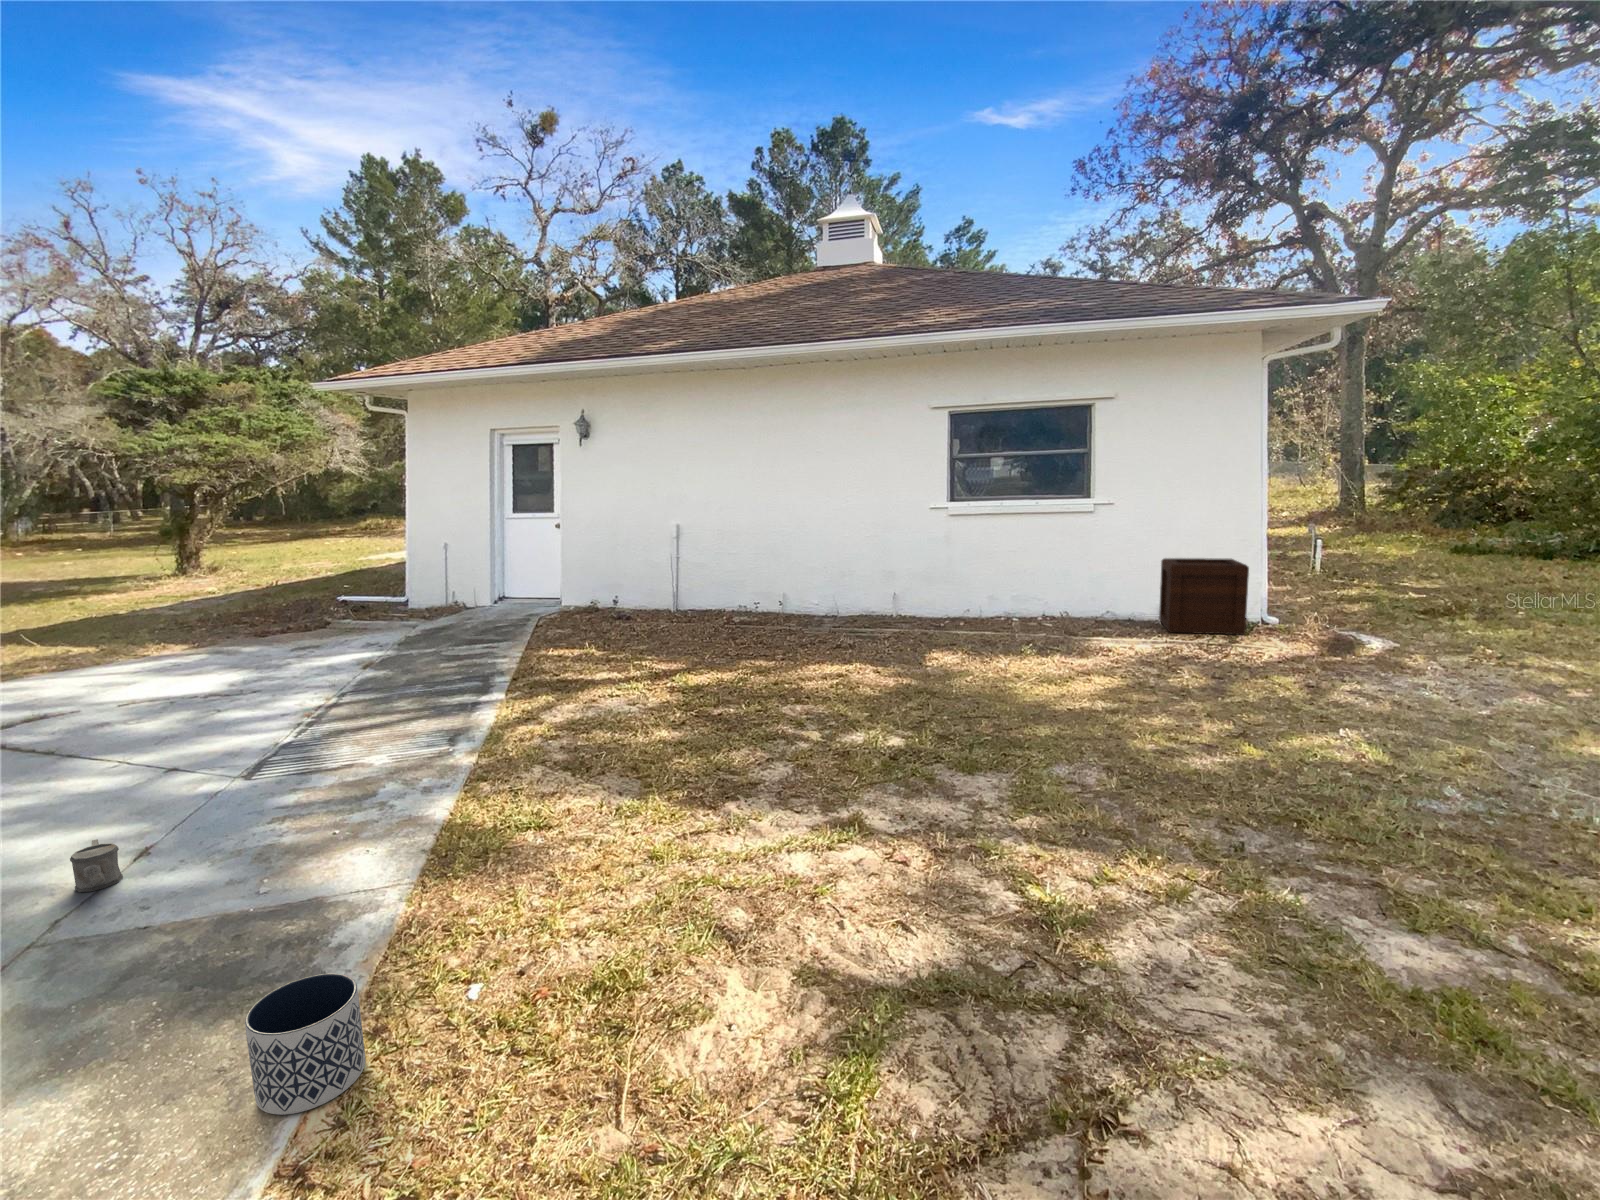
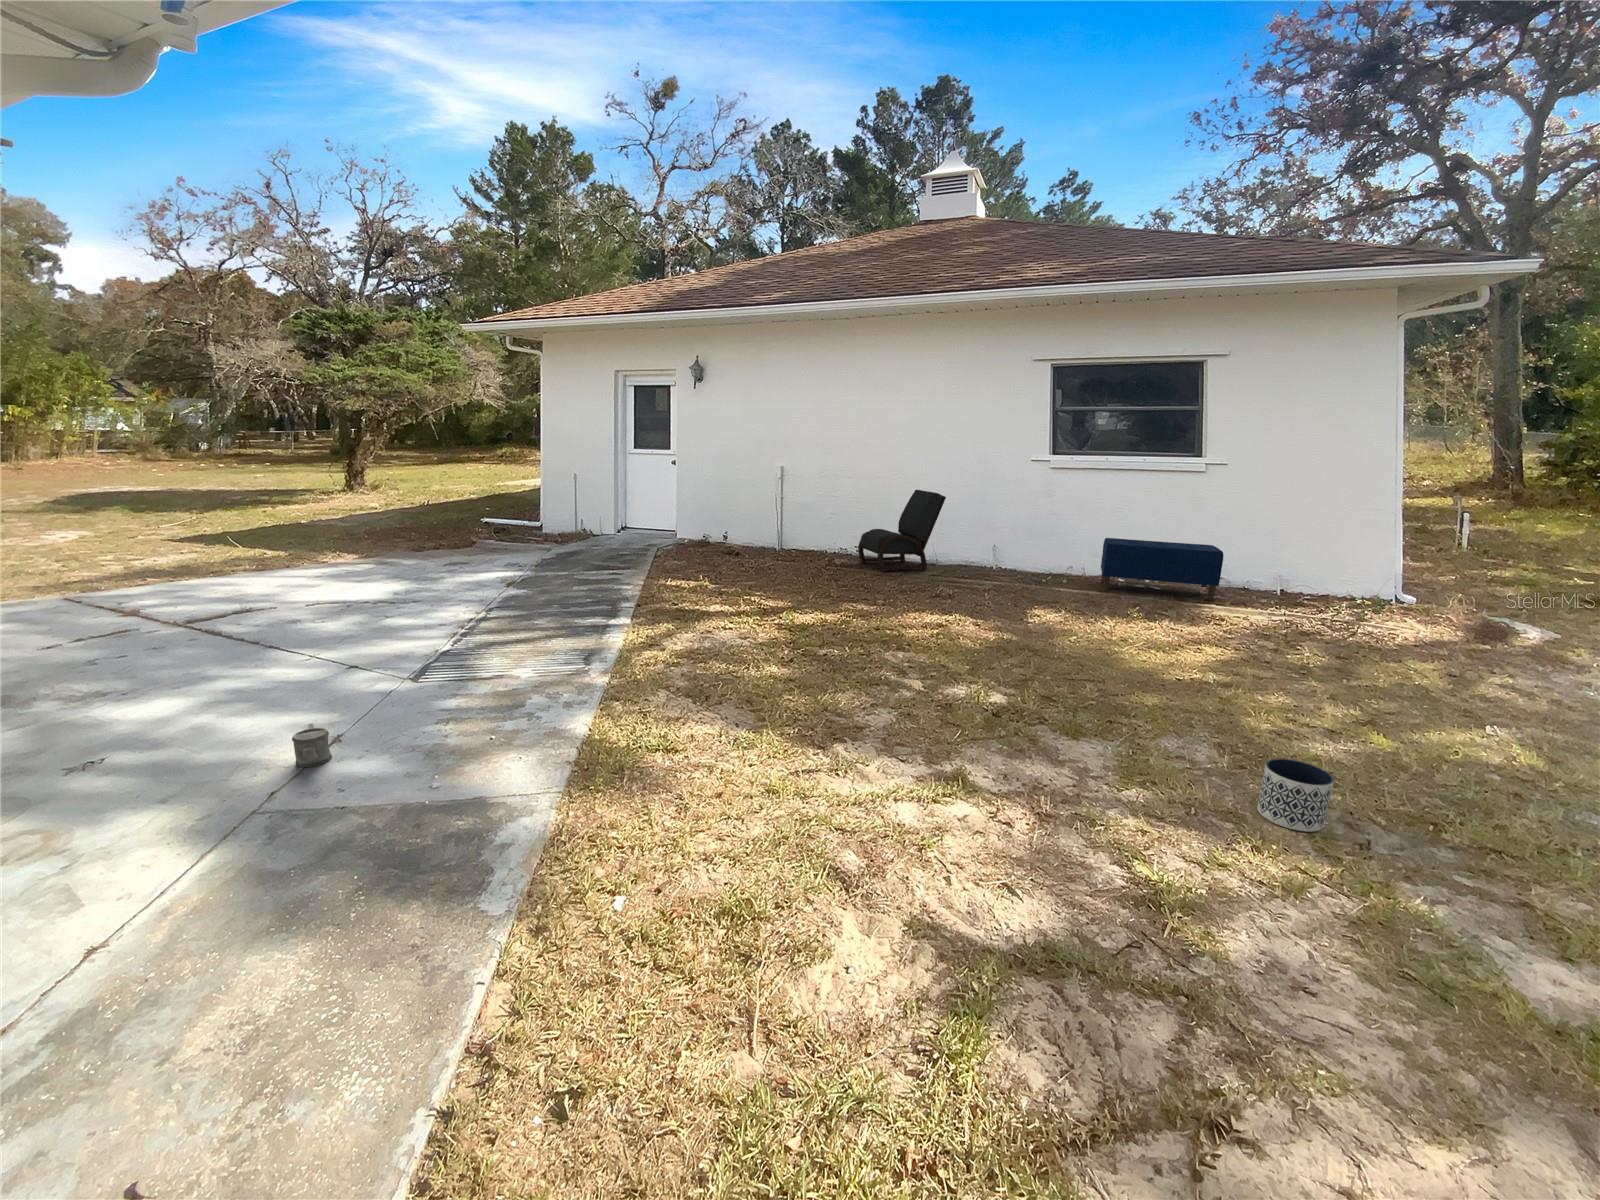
lounge chair: none [755,535,844,626] -> present [858,490,946,572]
wooden crate: present [1159,558,1249,635] -> none [1252,535,1357,617]
bench: none [1009,572,1126,629] -> present [1101,538,1223,601]
planter: present [245,974,366,1115] -> present [1257,759,1334,832]

